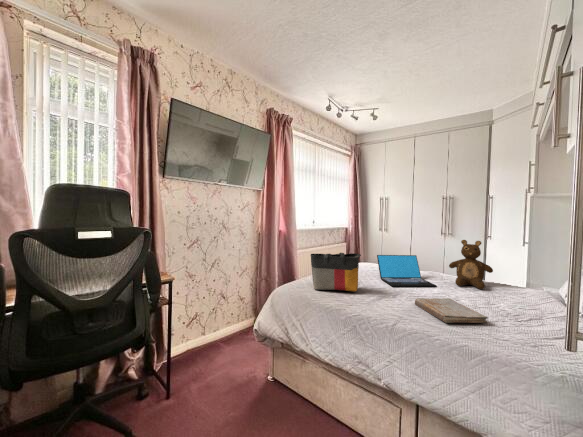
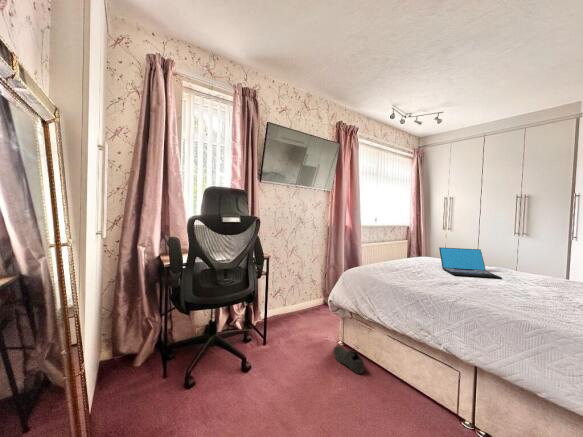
teddy bear: present [449,240,493,289] -> none [517,235,569,284]
tote bag: present [311,253,361,292] -> none [377,242,423,276]
book: present [415,298,488,323] -> none [476,285,554,309]
shoe: none [260,381,296,420] -> present [334,346,364,374]

